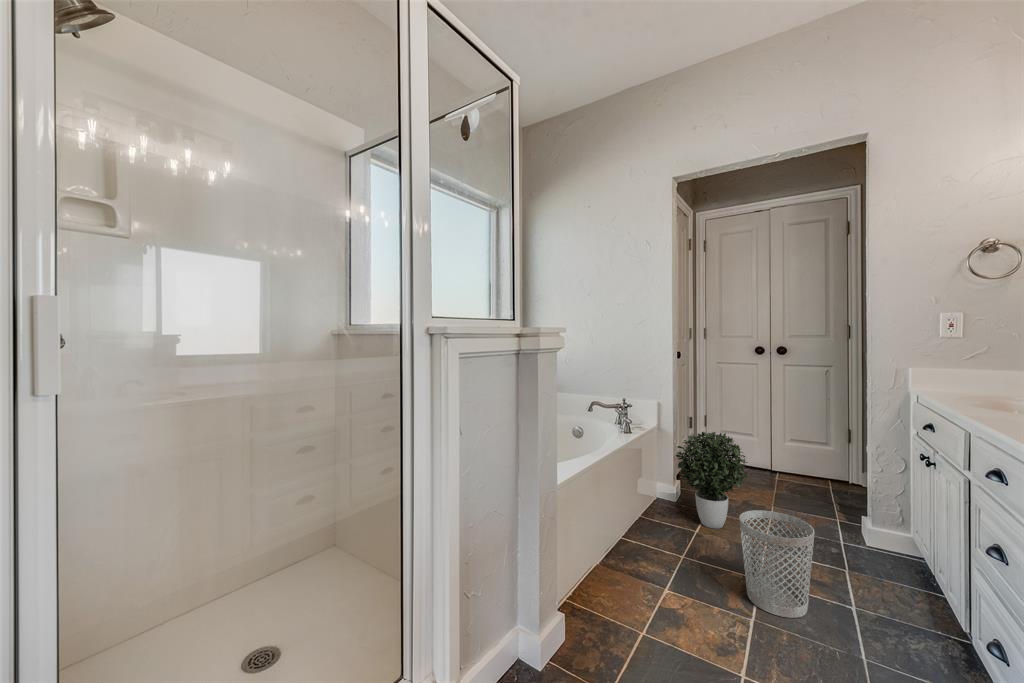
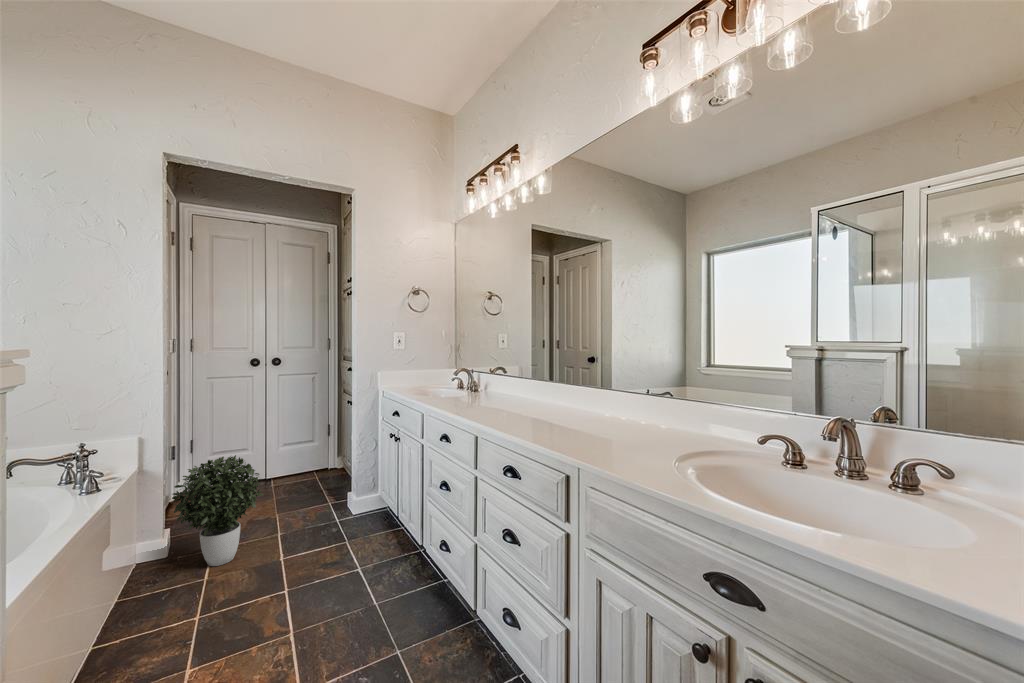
wastebasket: present [739,510,814,618] -> none [271,515,337,617]

